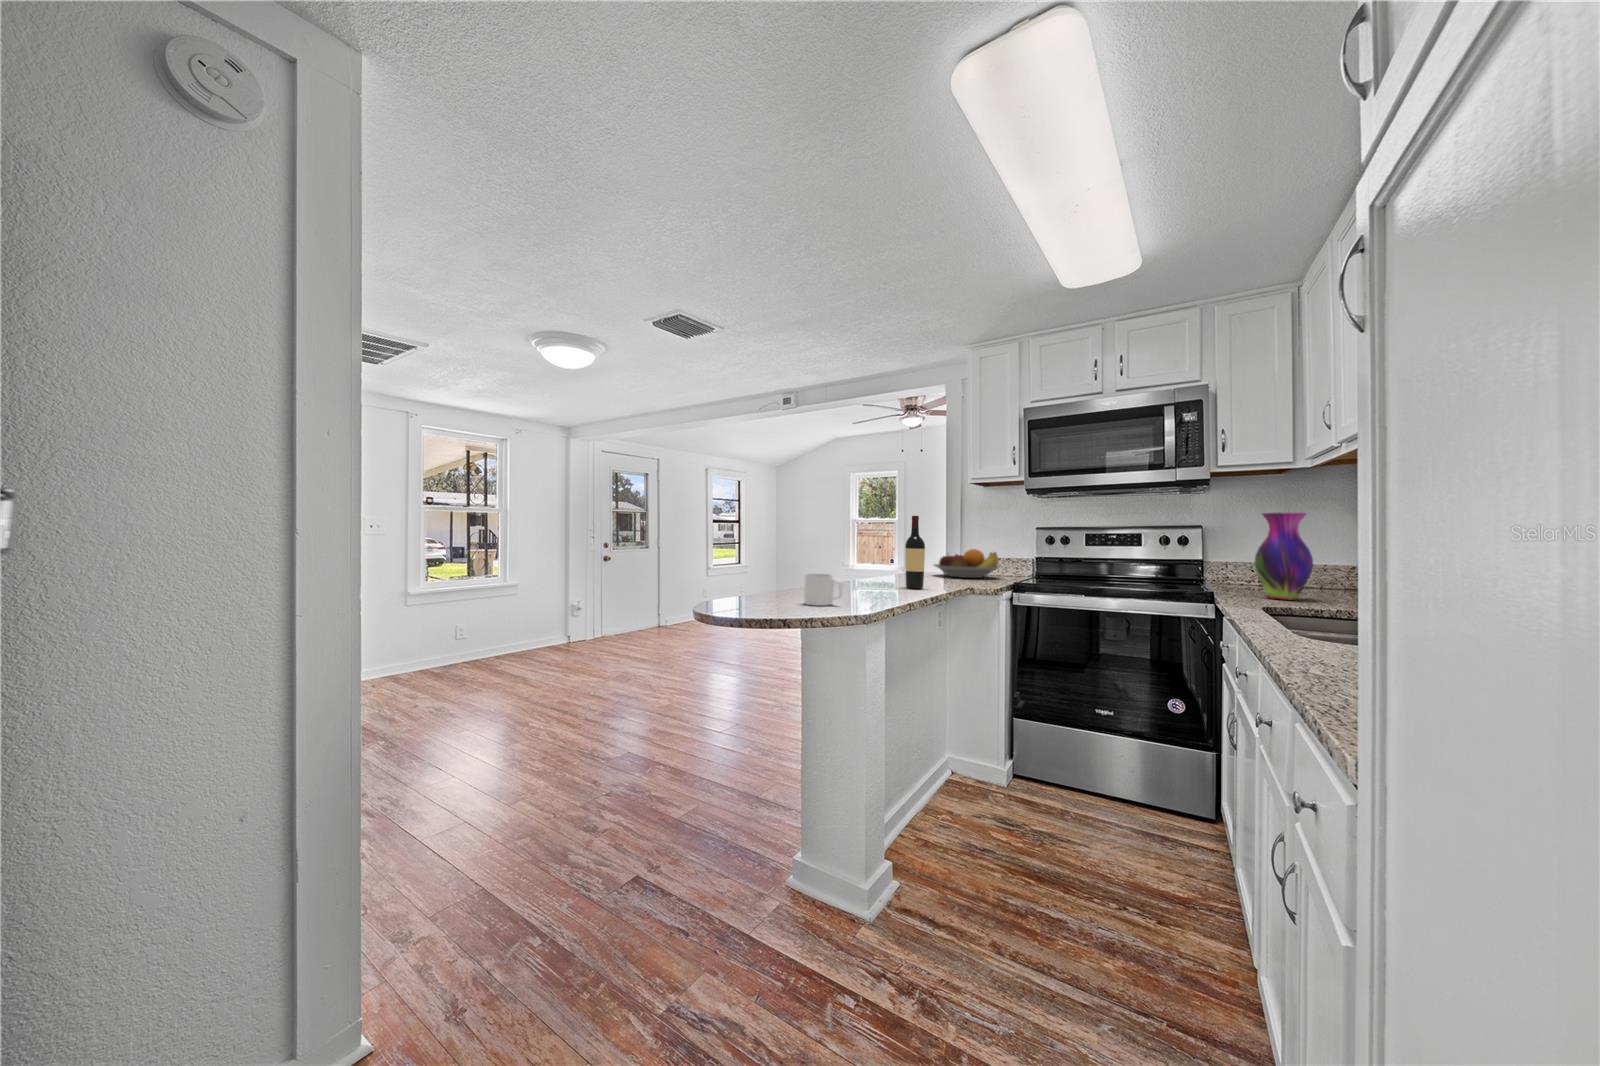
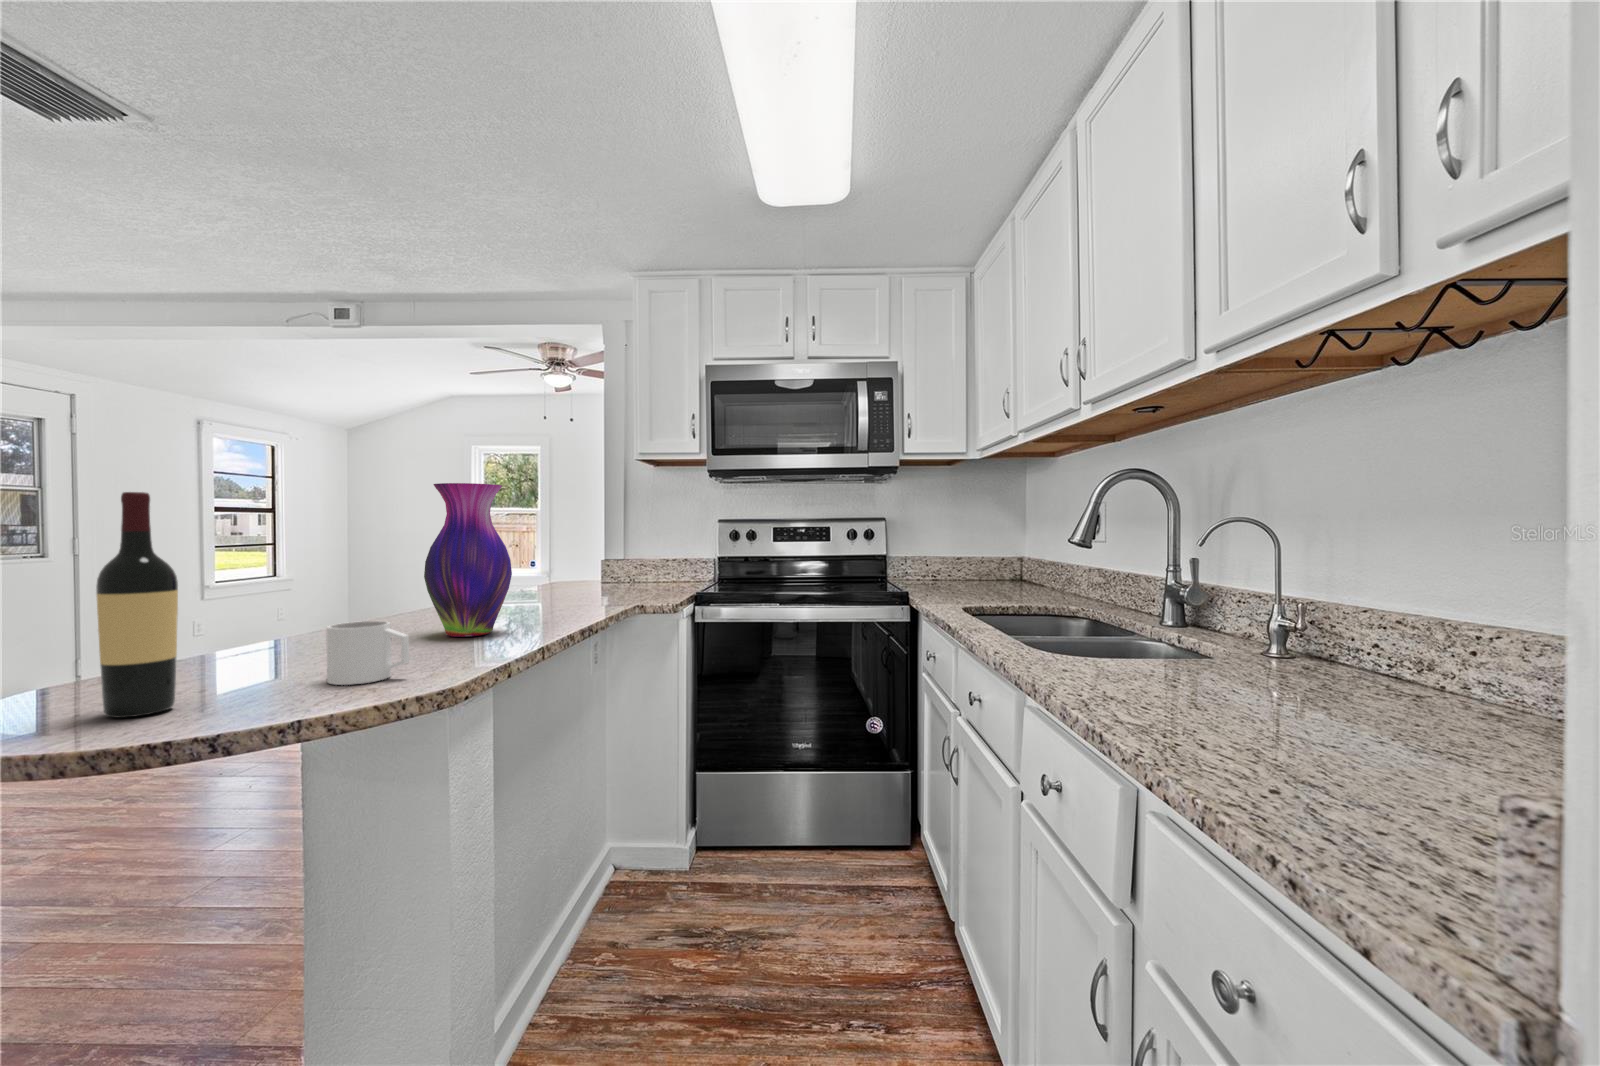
vase: present [1254,513,1313,600] -> present [424,483,512,637]
wine bottle: present [905,516,925,589] -> present [96,492,178,718]
fruit bowl: present [934,549,999,578] -> none [582,553,674,592]

